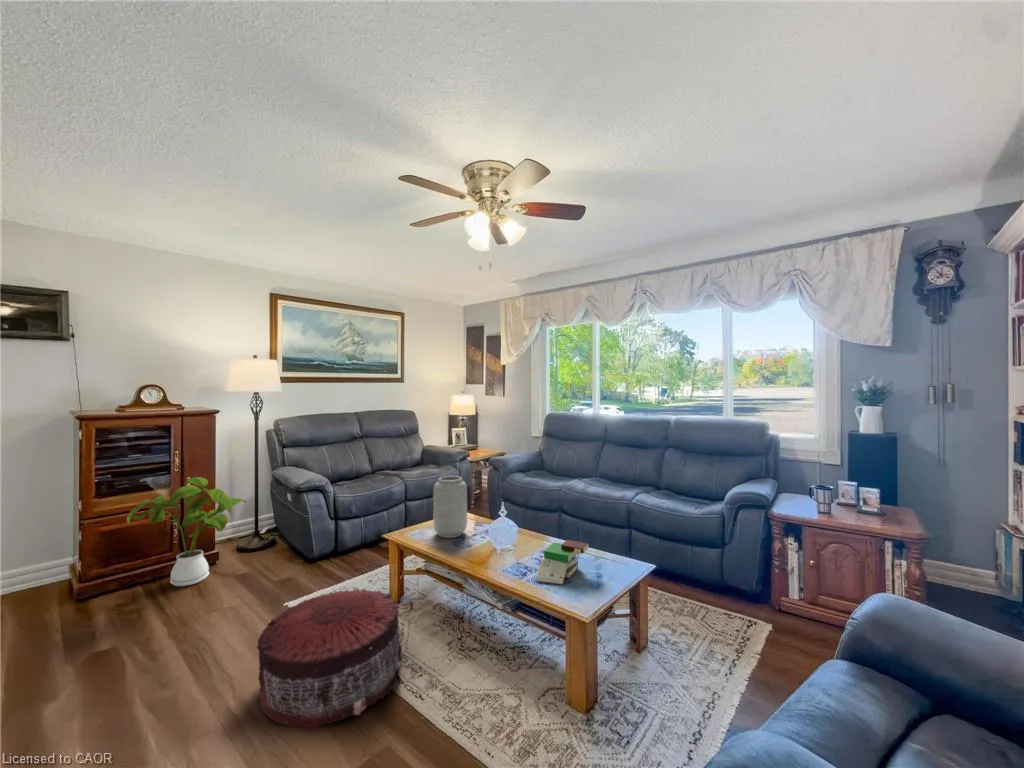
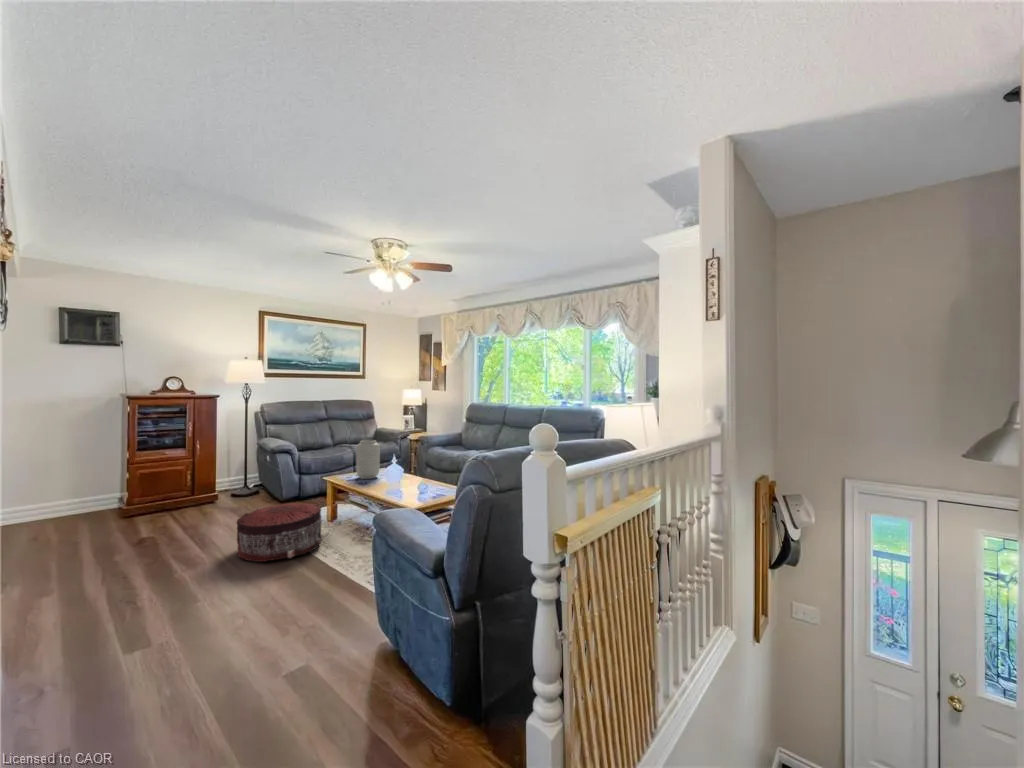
house plant: present [127,477,246,586] -> none [158,439,238,511]
book: present [536,540,588,585] -> none [402,474,438,497]

